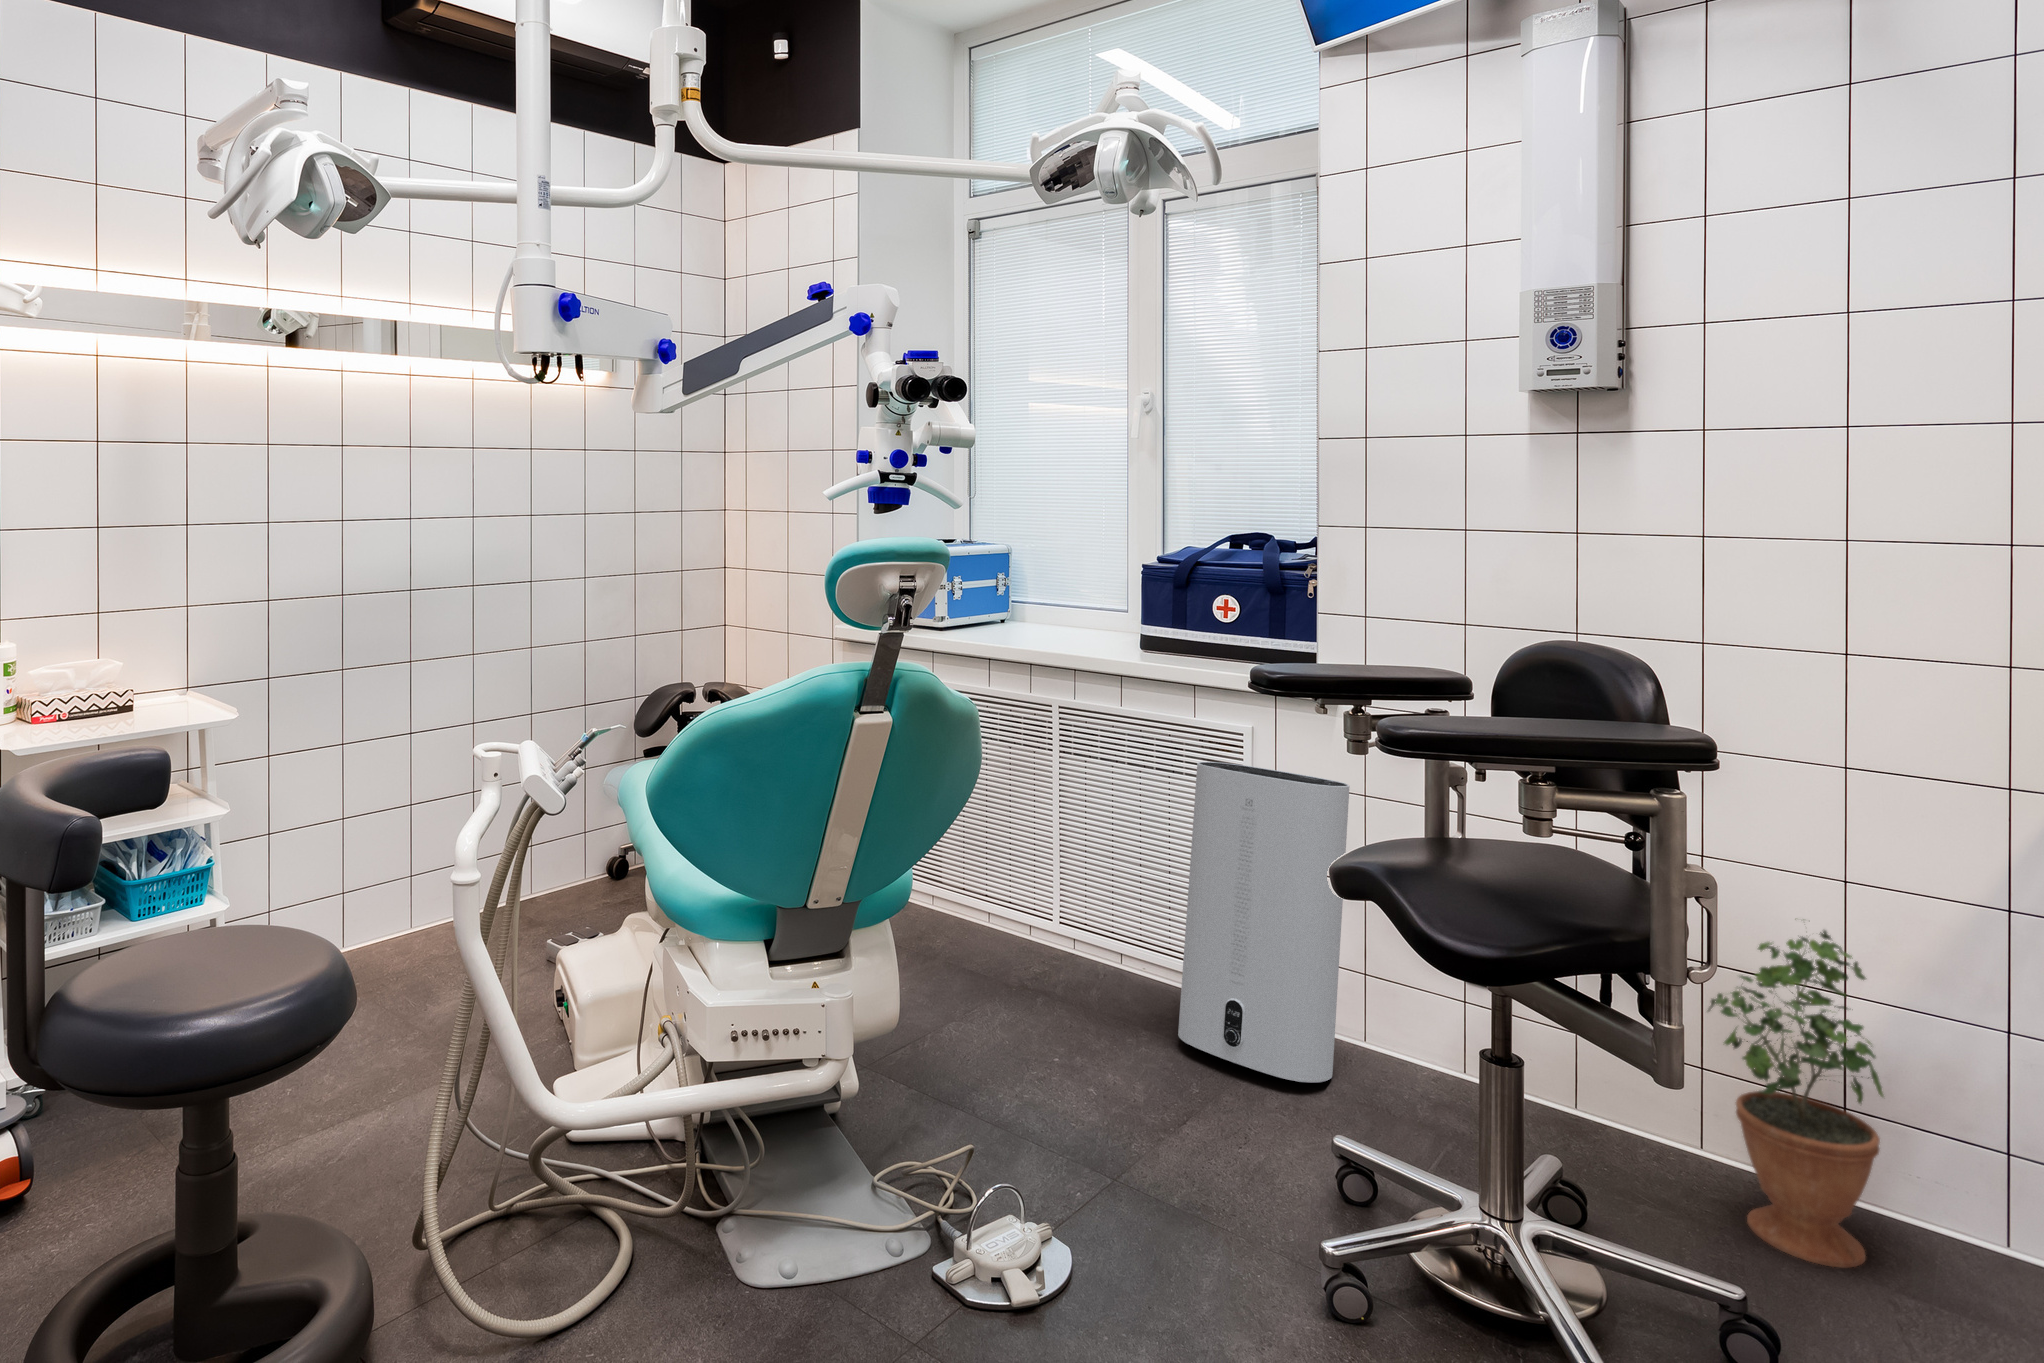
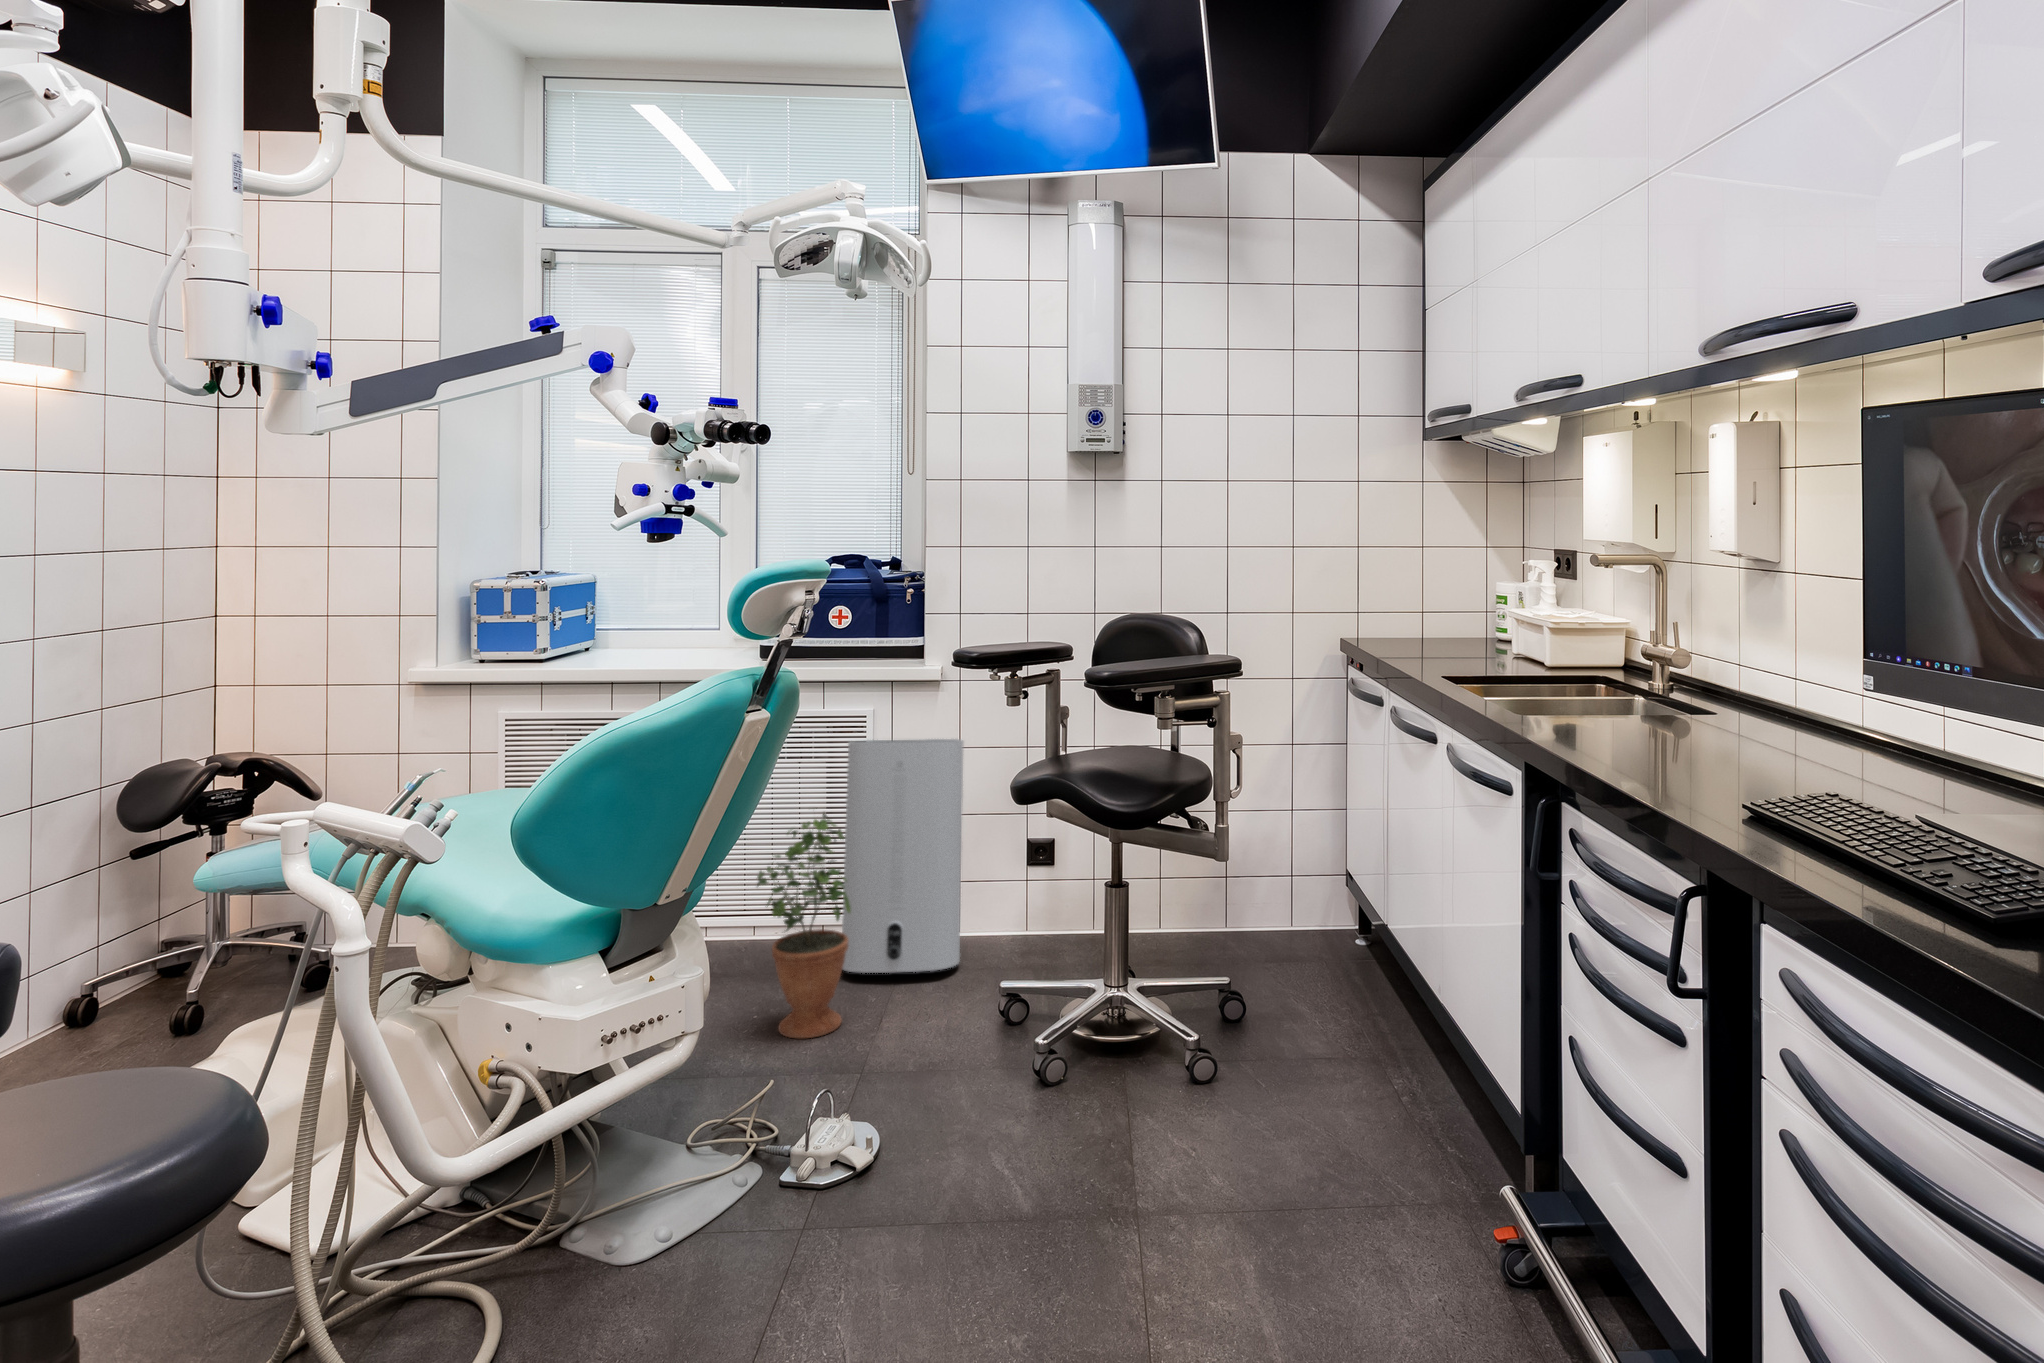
potted plant: present [1708,930,1883,1268] -> present [757,814,851,1039]

